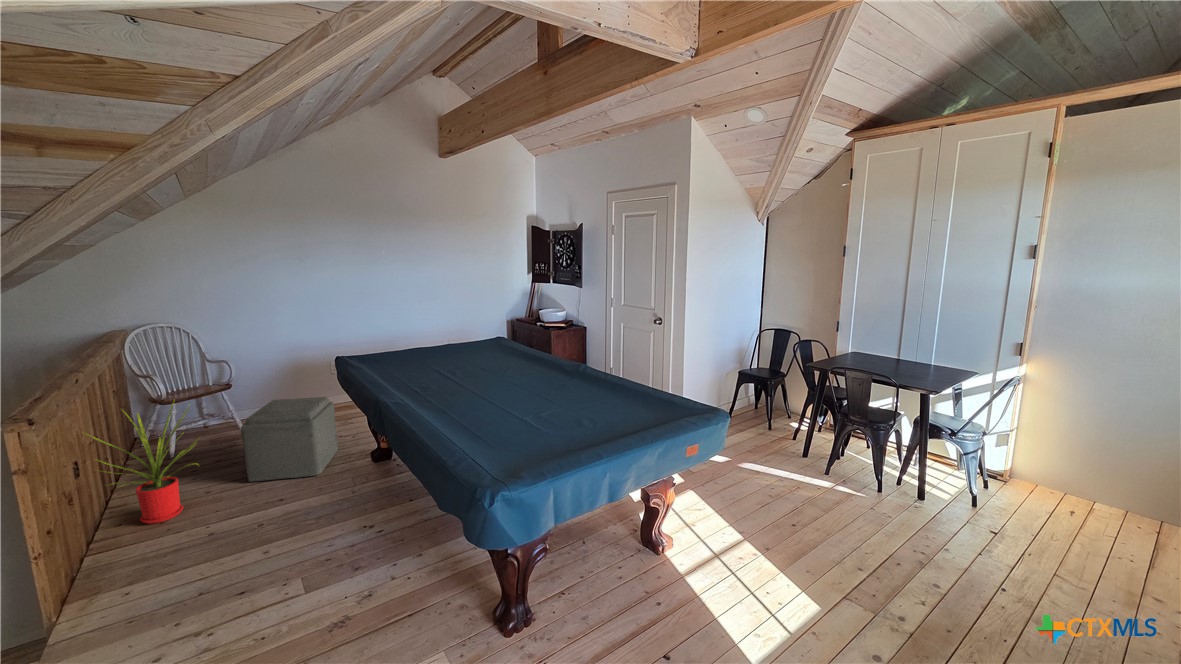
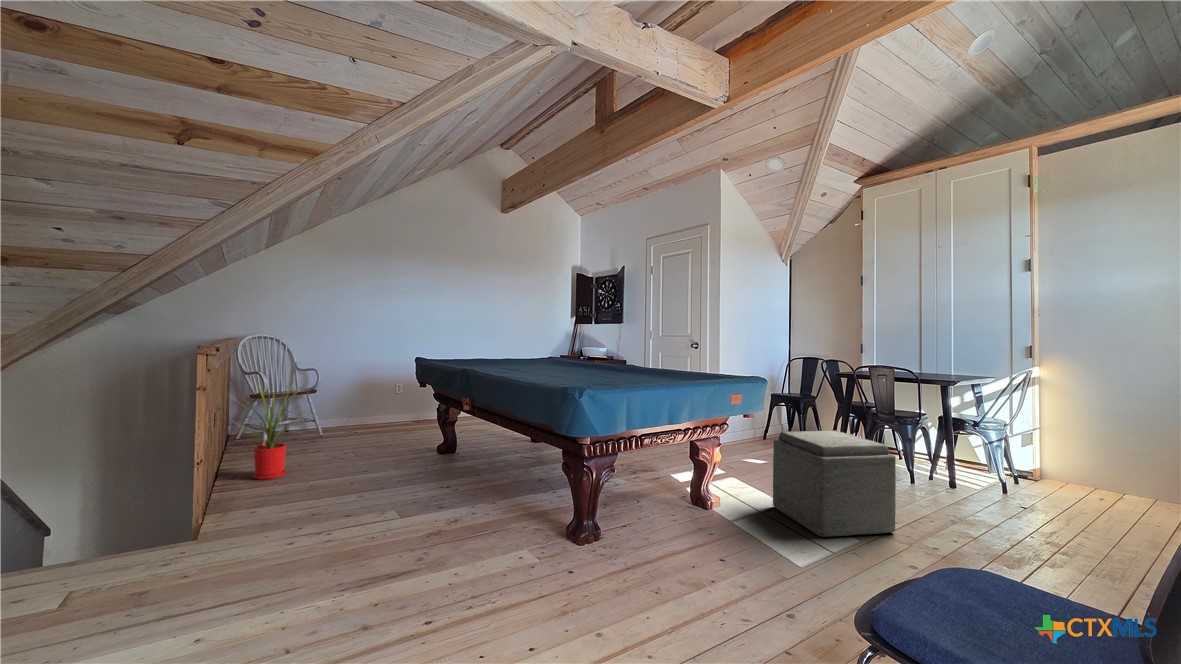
ottoman: present [241,397,338,482] -> present [773,431,896,537]

